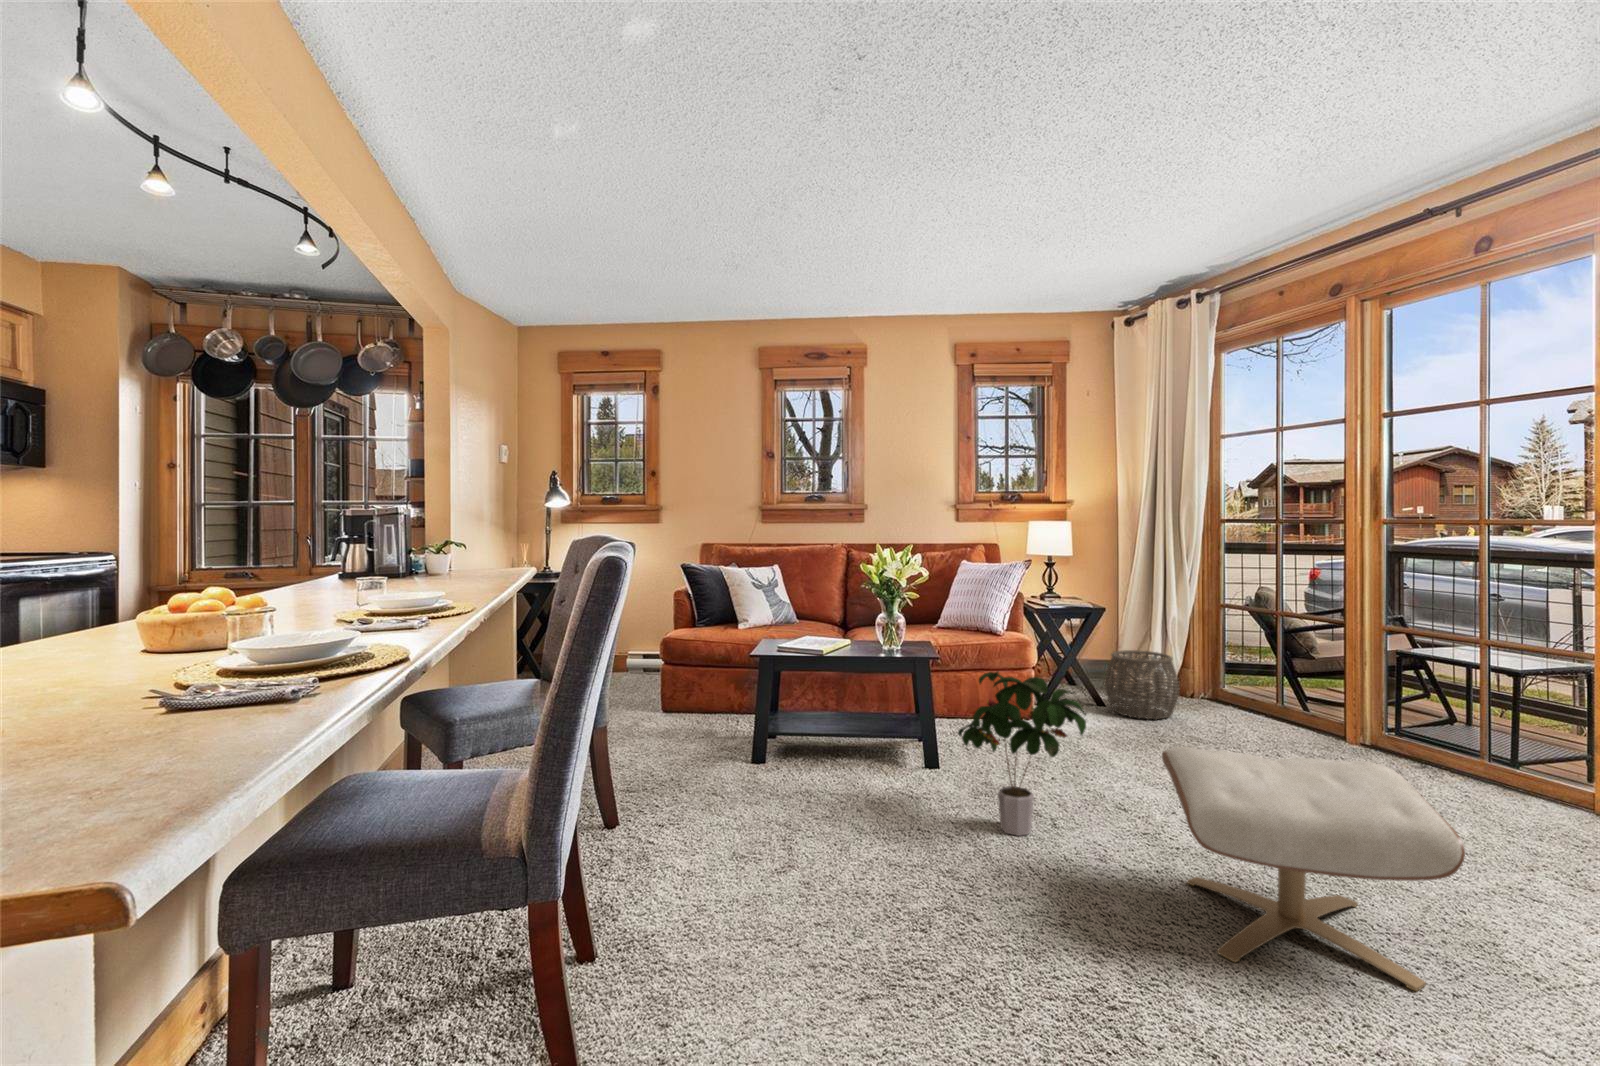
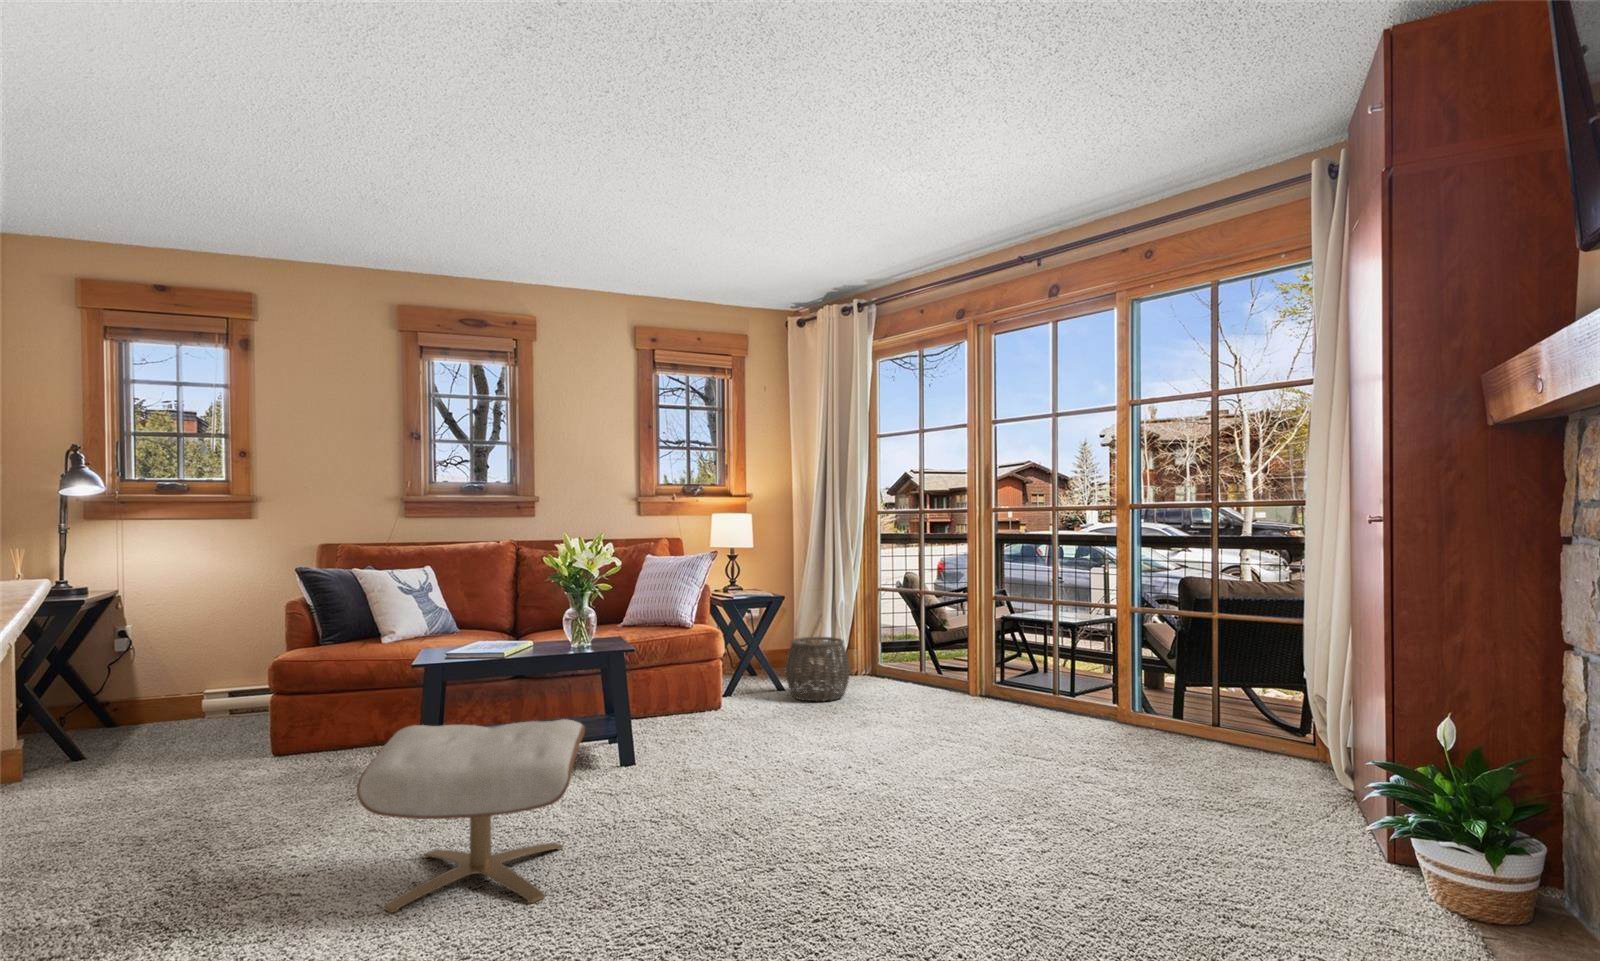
potted plant: present [958,671,1086,836] -> none [662,653,783,808]
ottoman: present [1162,747,1465,991] -> present [357,719,585,913]

